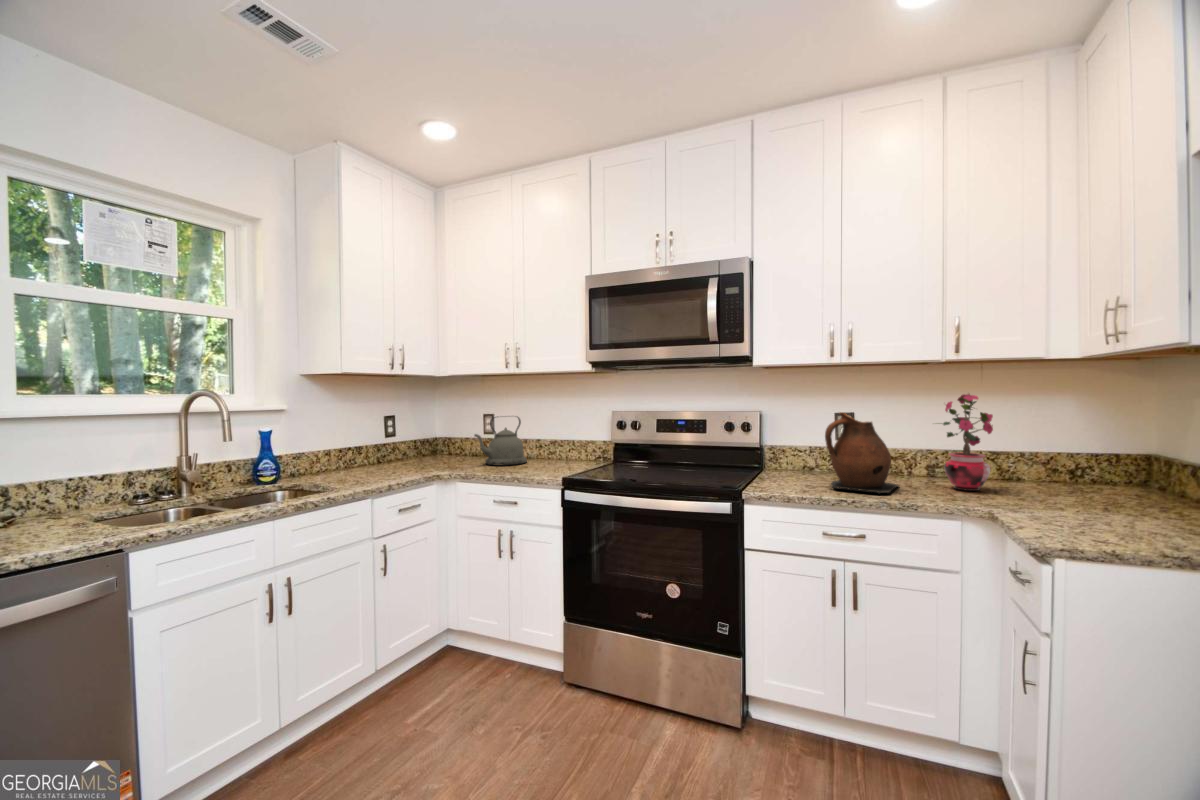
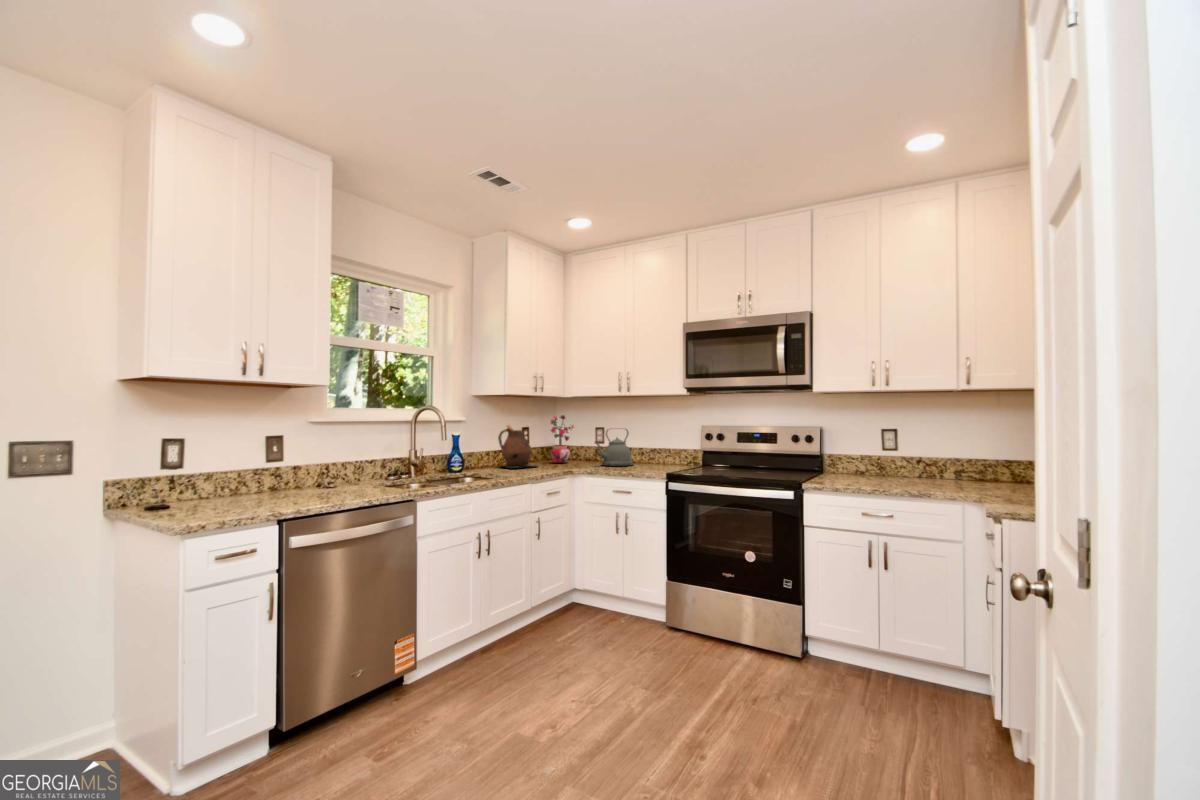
potted plant: present [943,394,993,491] -> present [551,415,574,463]
ceramic pitcher: present [825,413,899,494] -> present [498,425,534,468]

